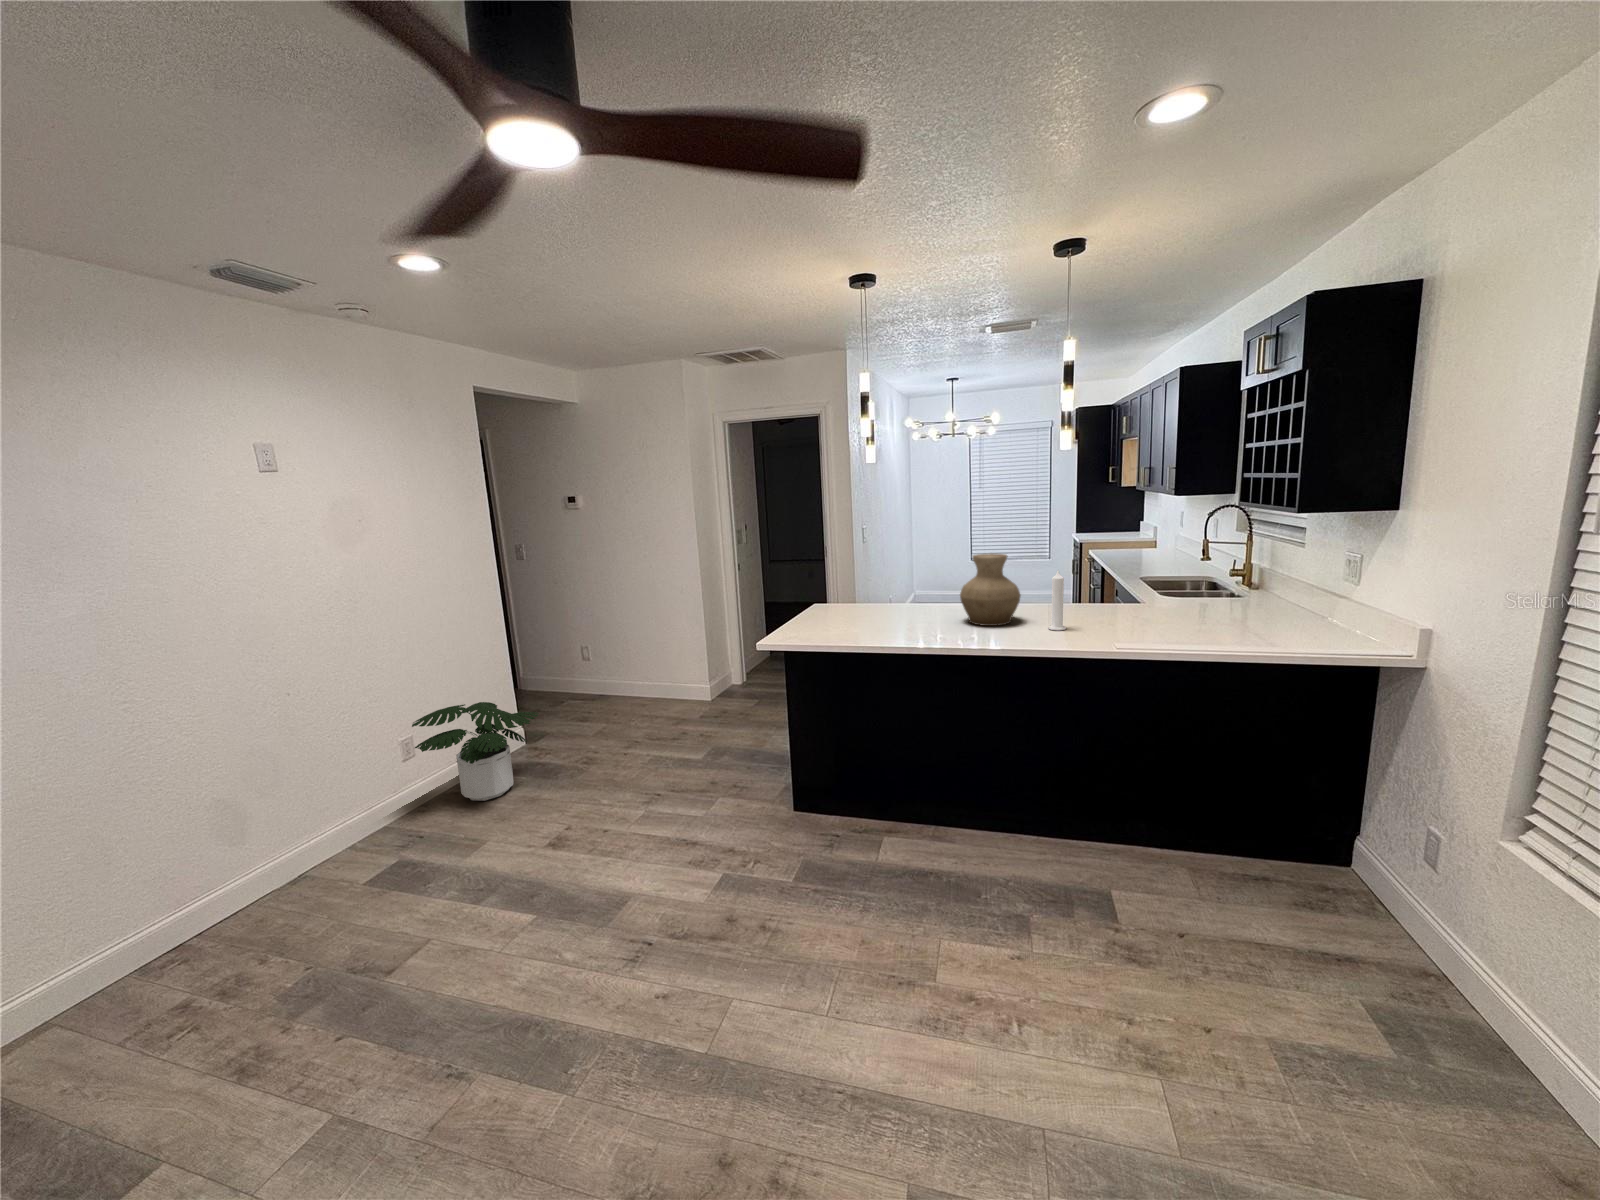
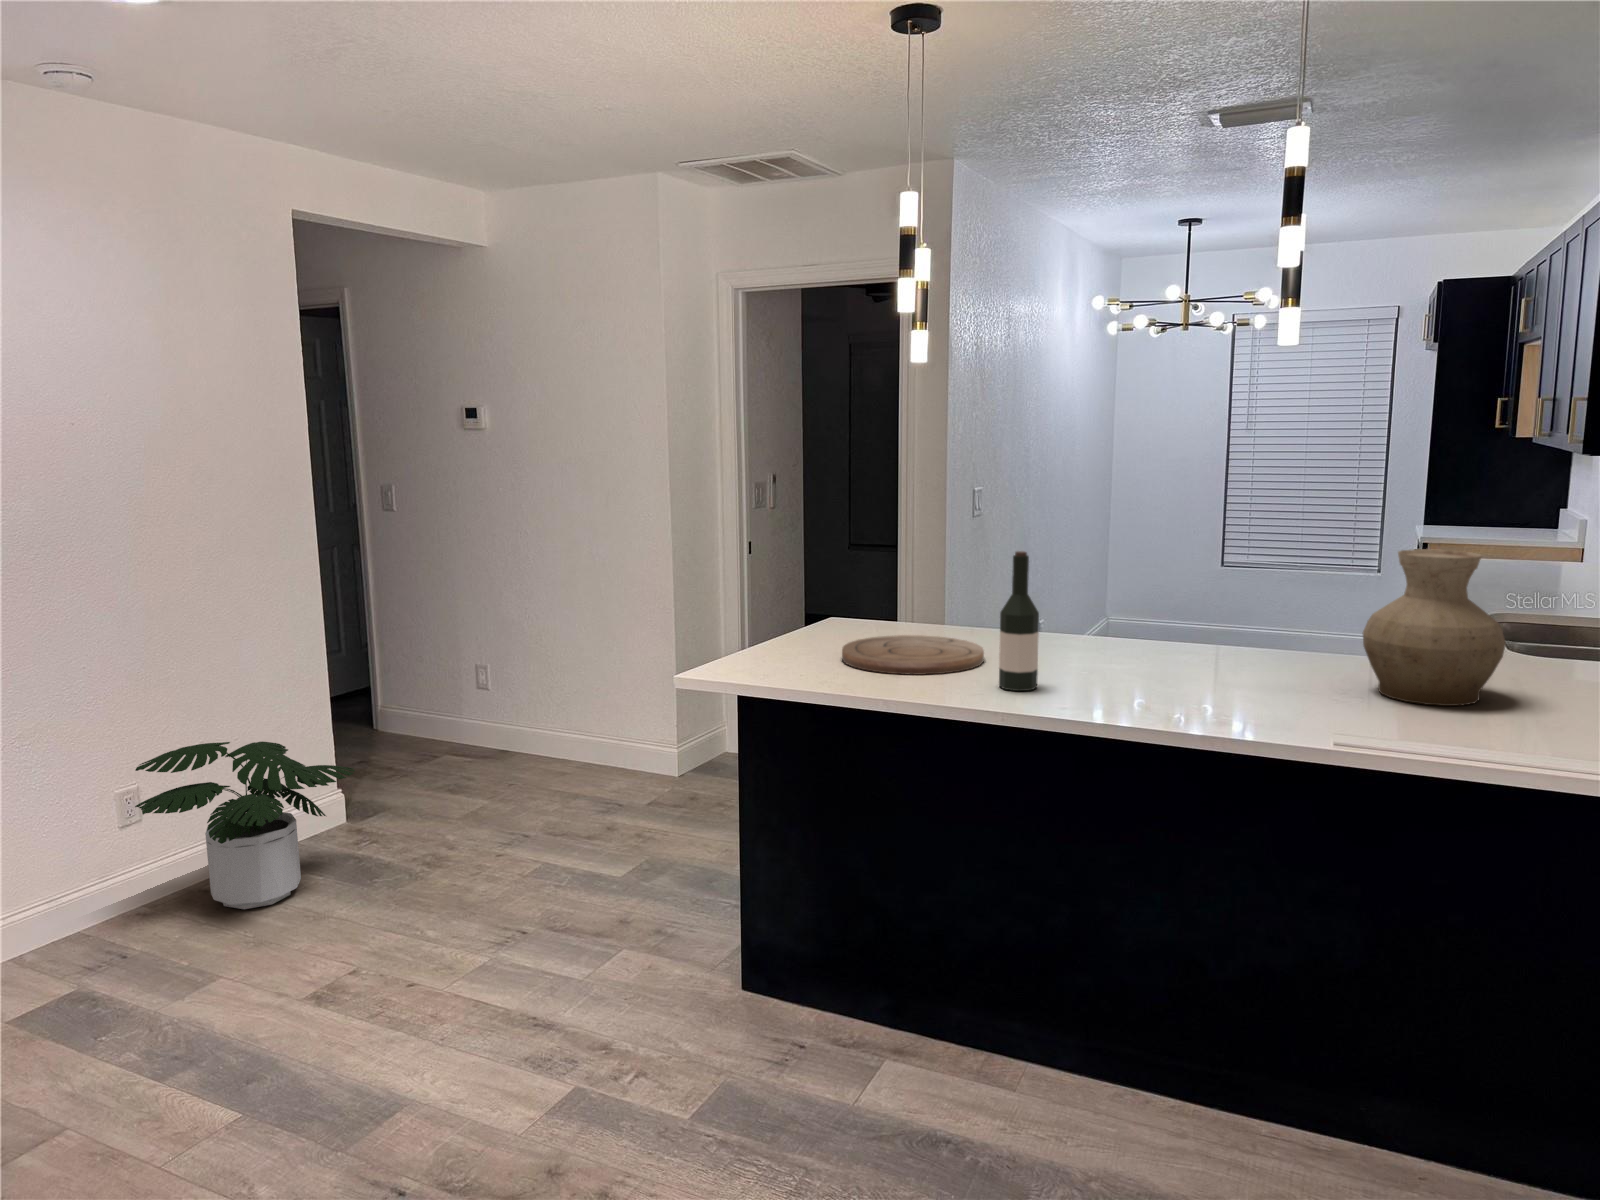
vase: present [960,553,1021,626] -> present [1363,549,1506,706]
wine bottle: none [932,564,953,637] -> present [999,551,1039,691]
candle: present [1048,570,1066,630] -> none [1228,578,1264,698]
cutting board: none [838,611,914,633] -> present [842,635,984,675]

